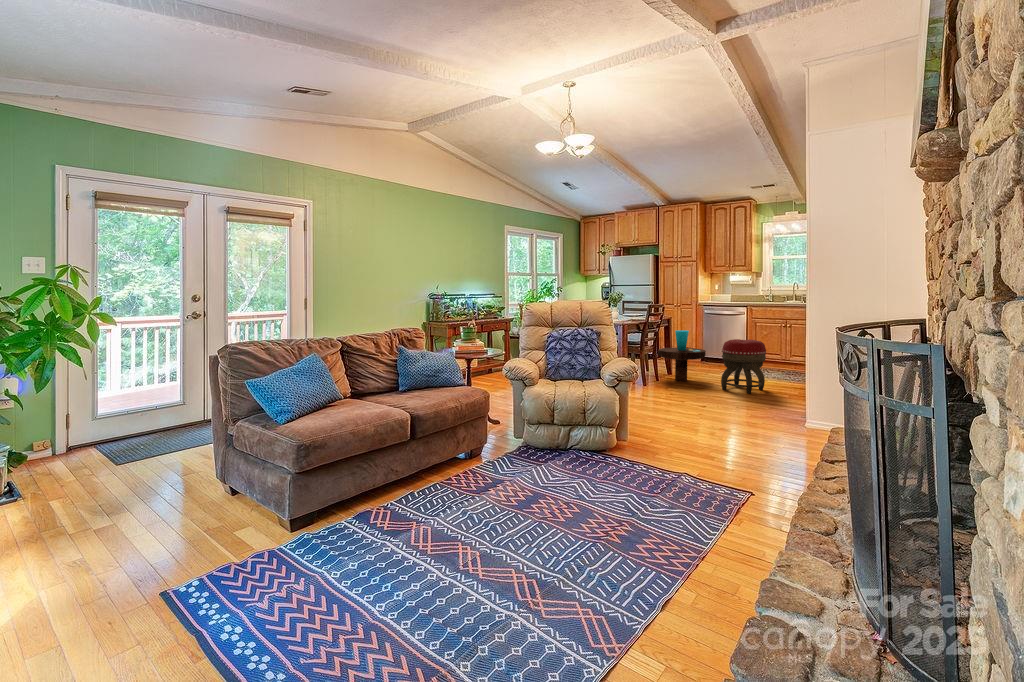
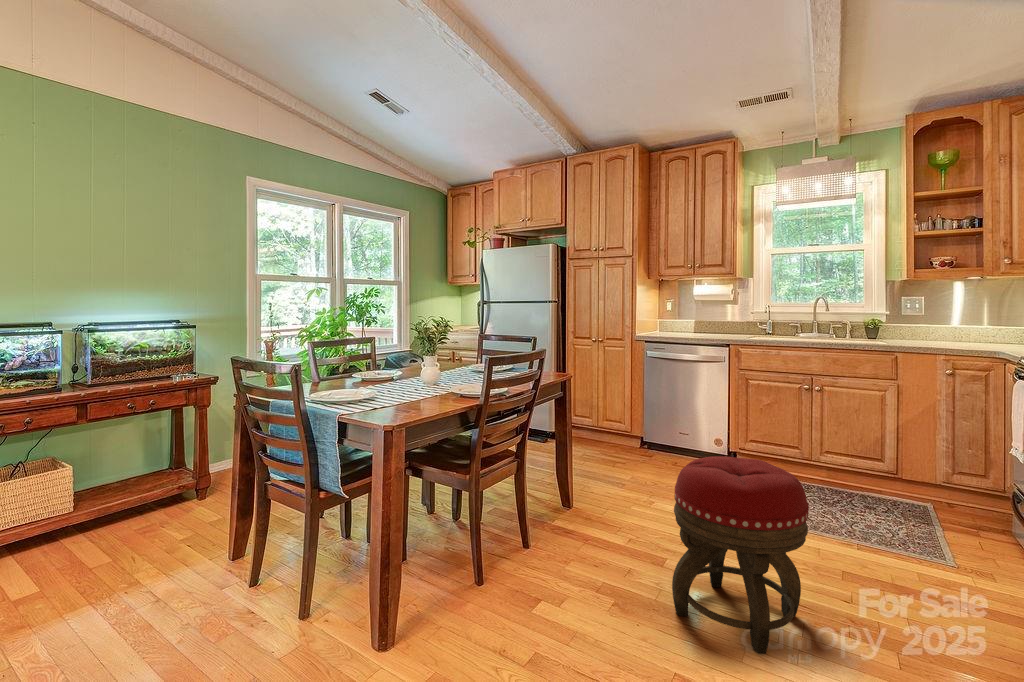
side table: present [658,330,706,381] -> none [519,413,635,547]

